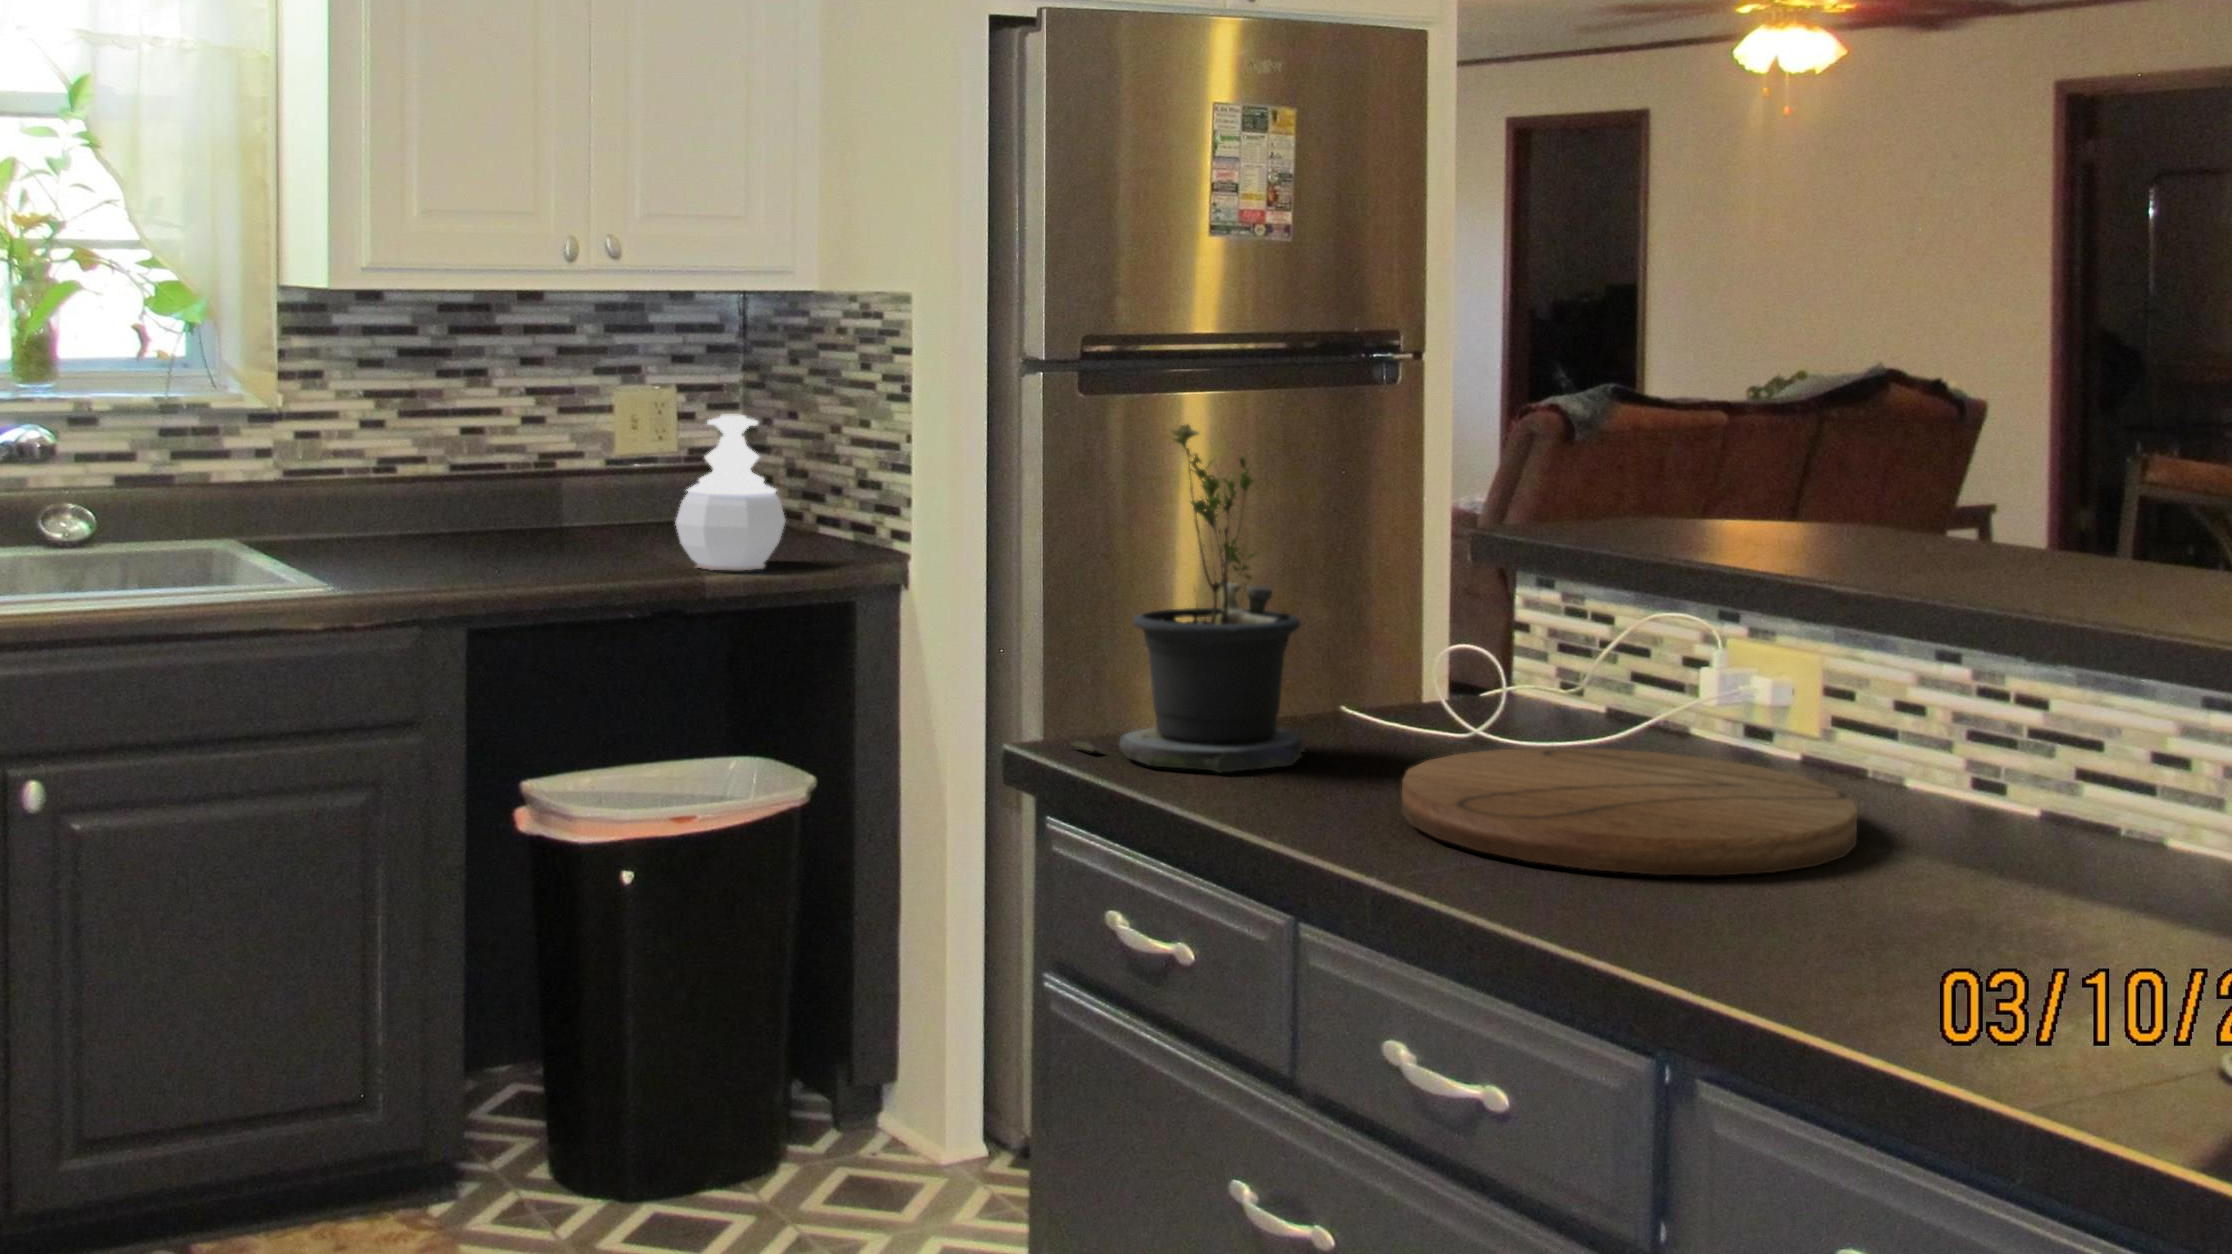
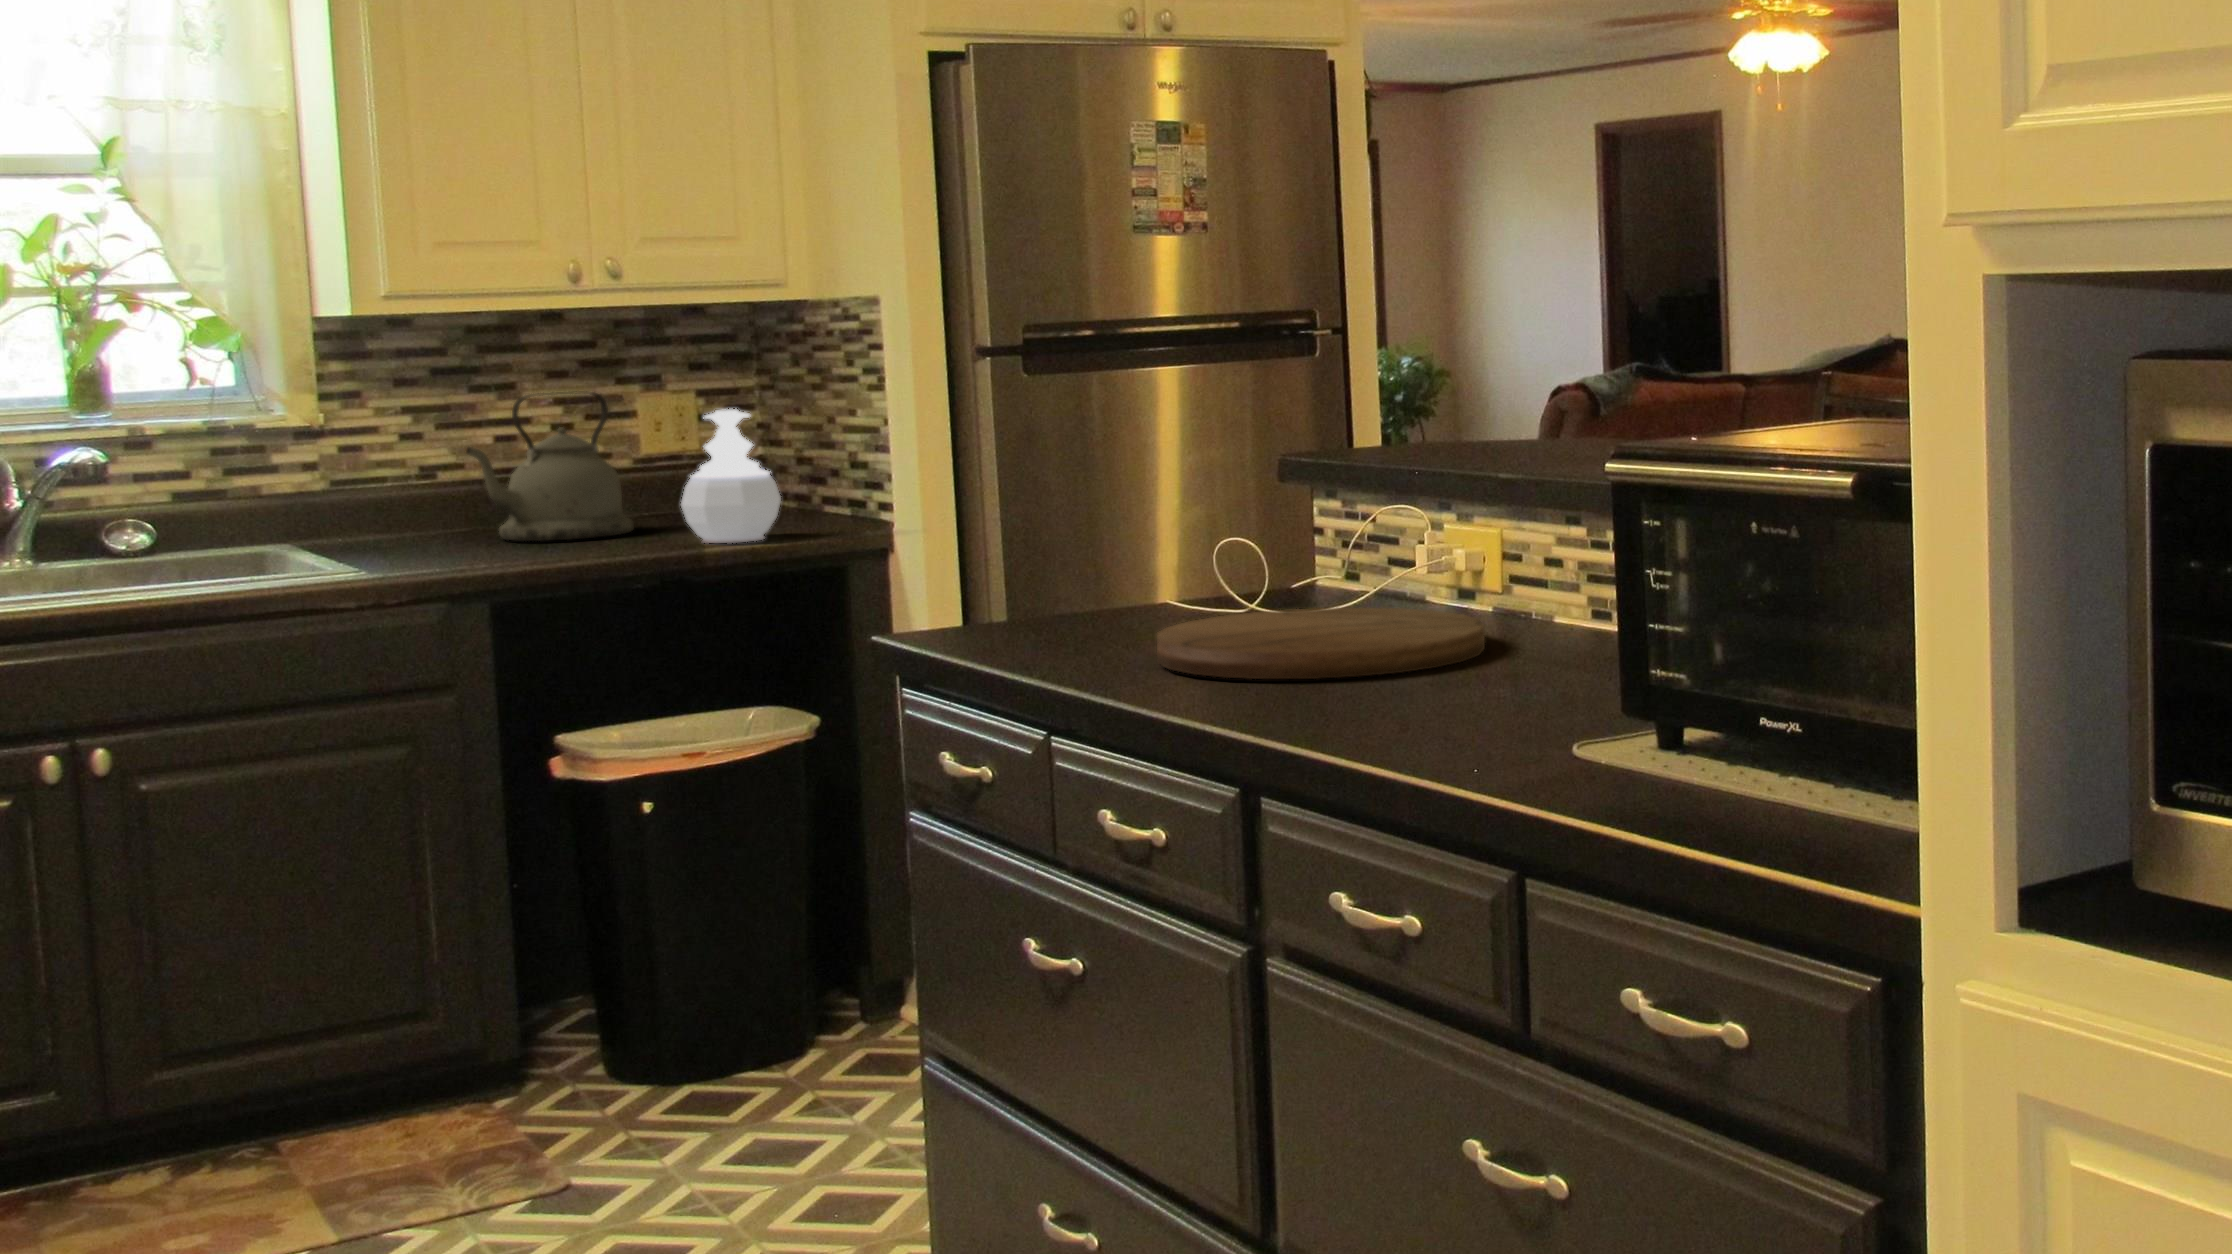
kettle: none [438,383,612,554] -> present [466,391,634,541]
potted plant: present [1071,424,1304,772] -> none [936,380,1123,645]

